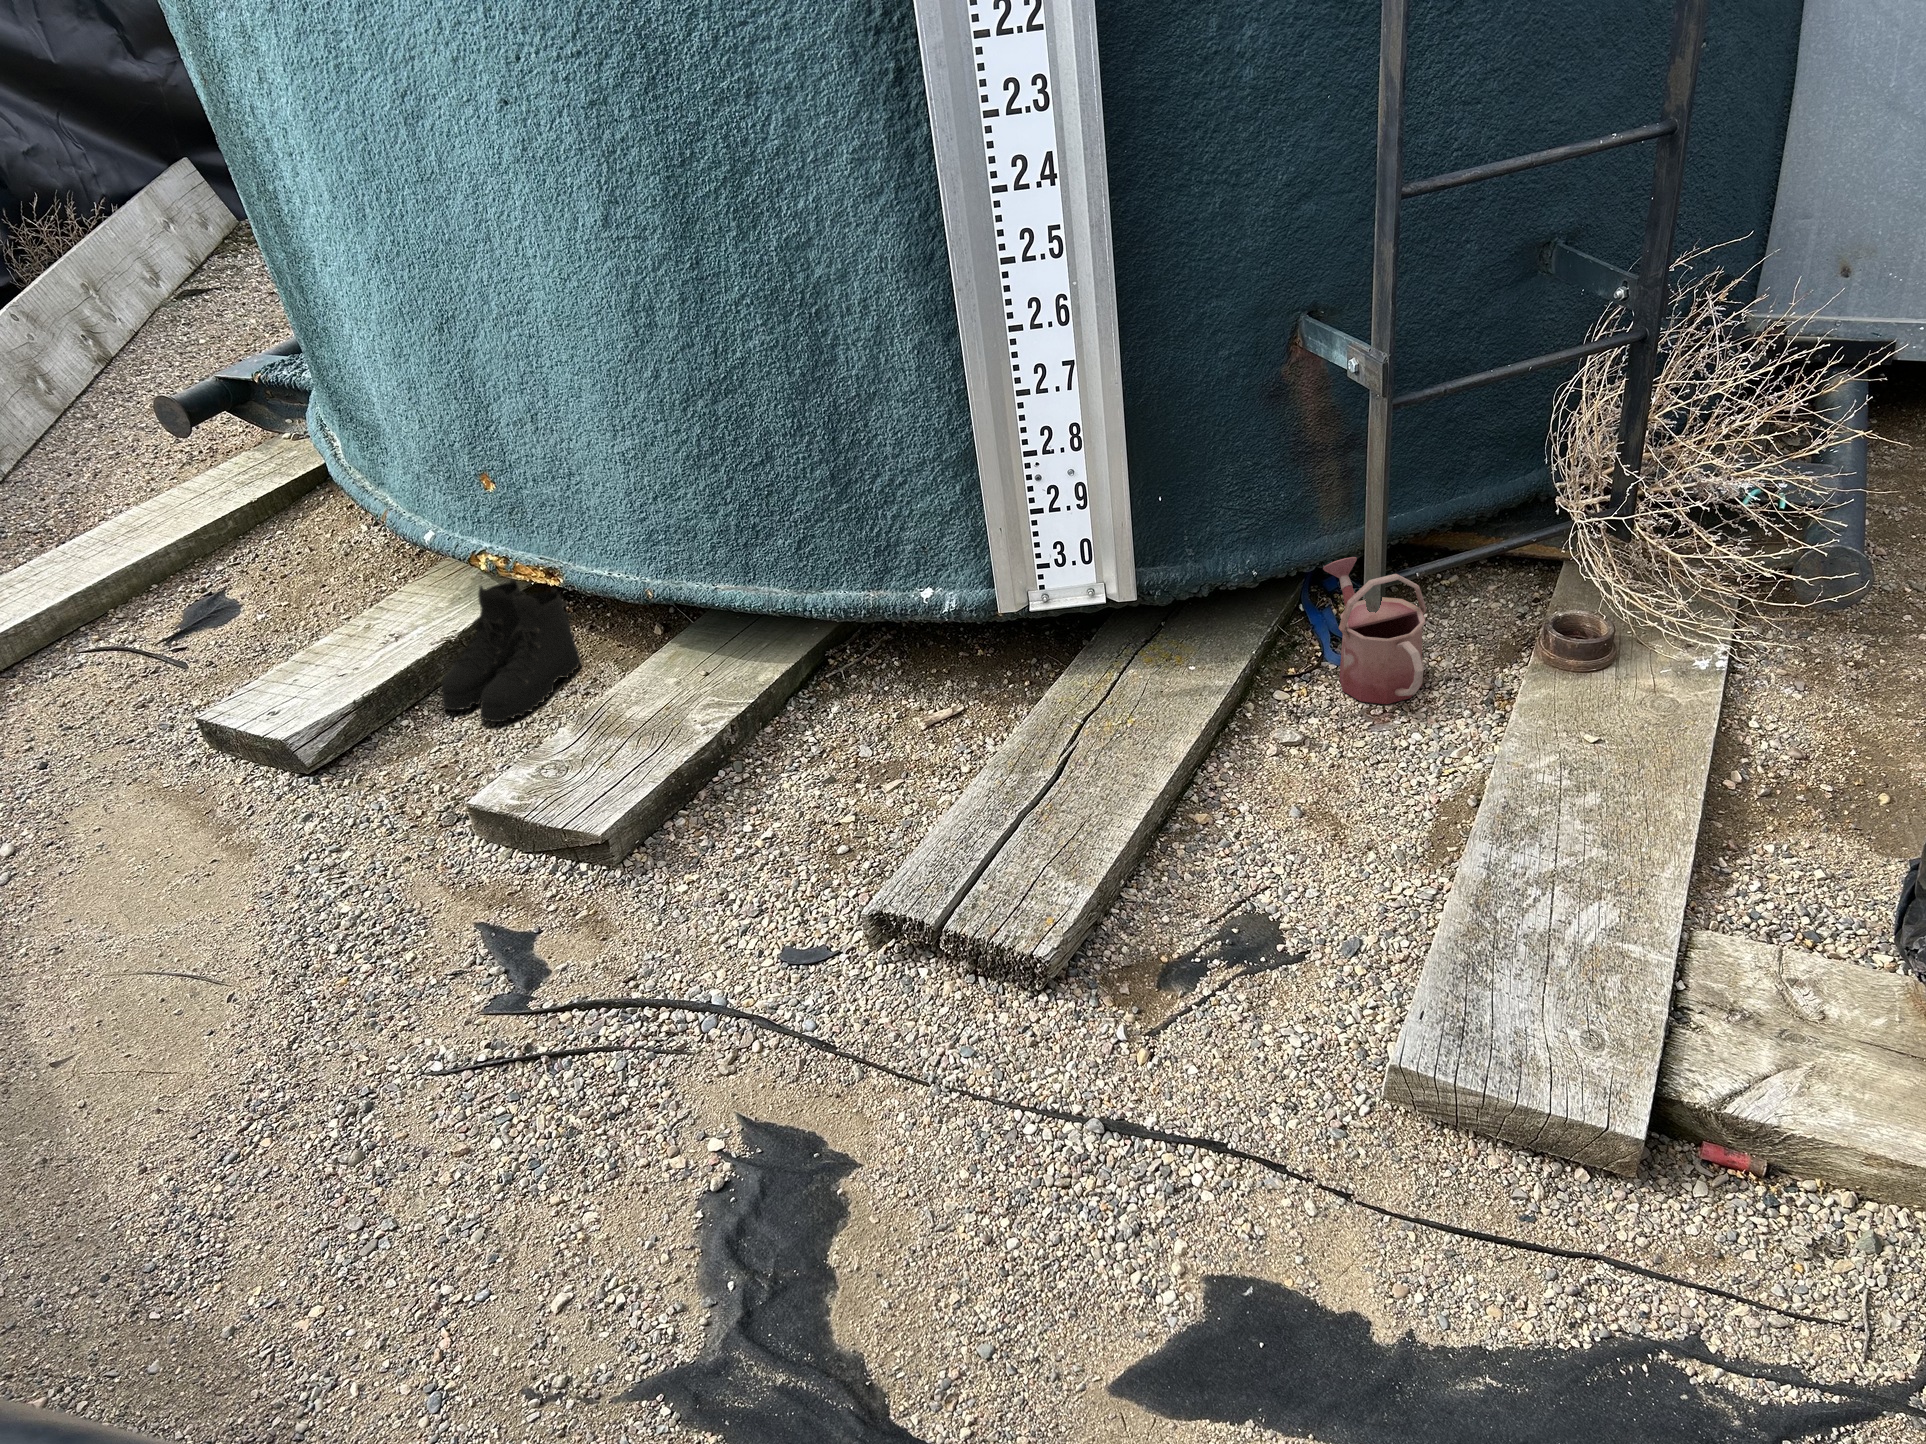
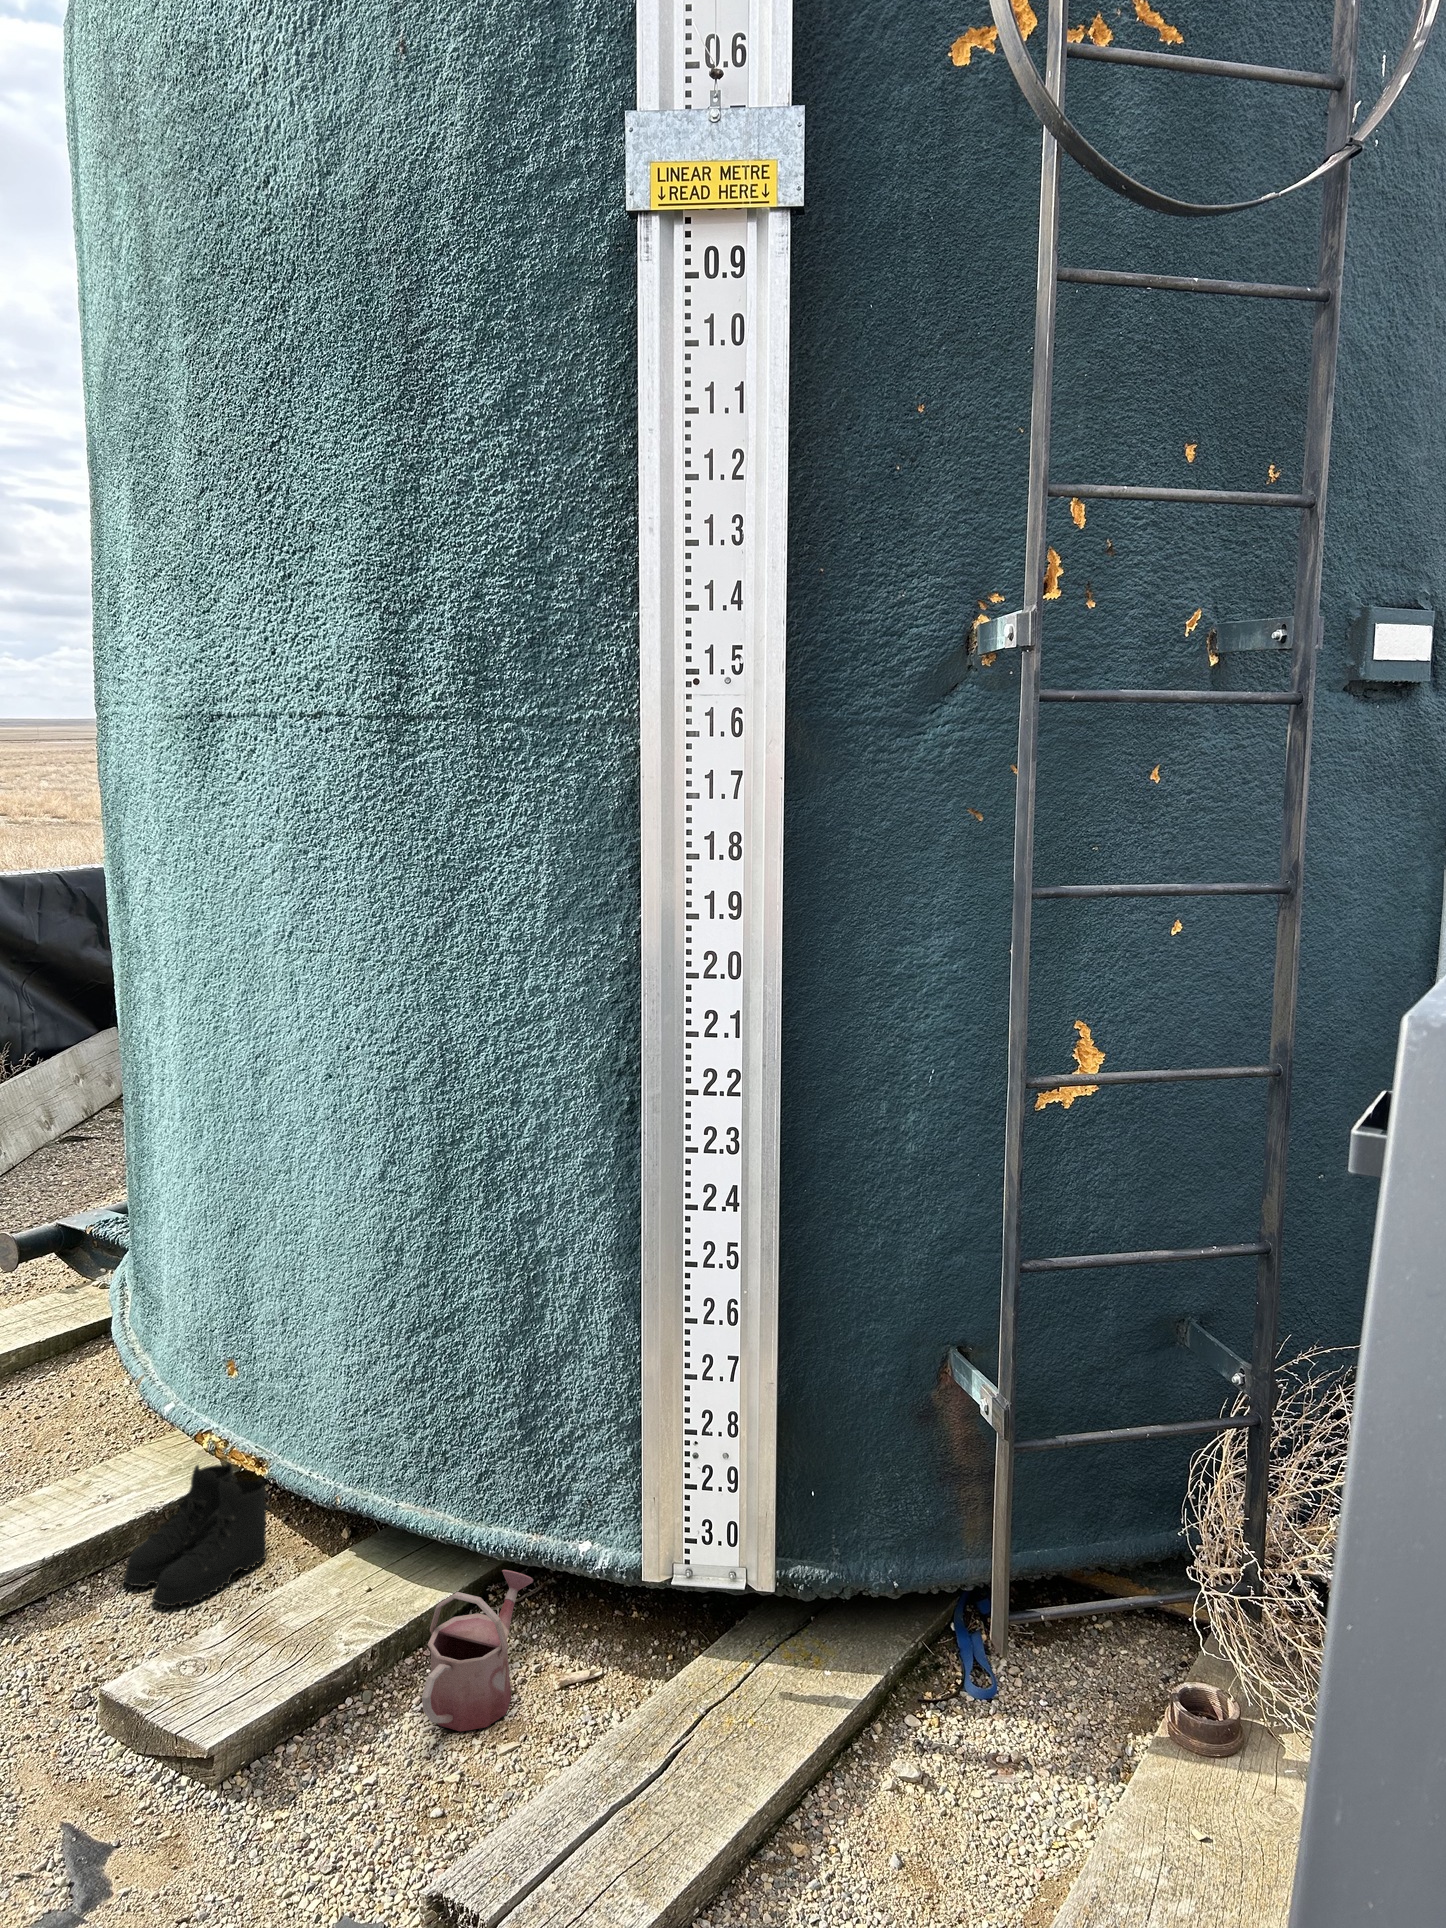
watering can: present [1323,557,1427,704] -> present [422,1570,533,1732]

